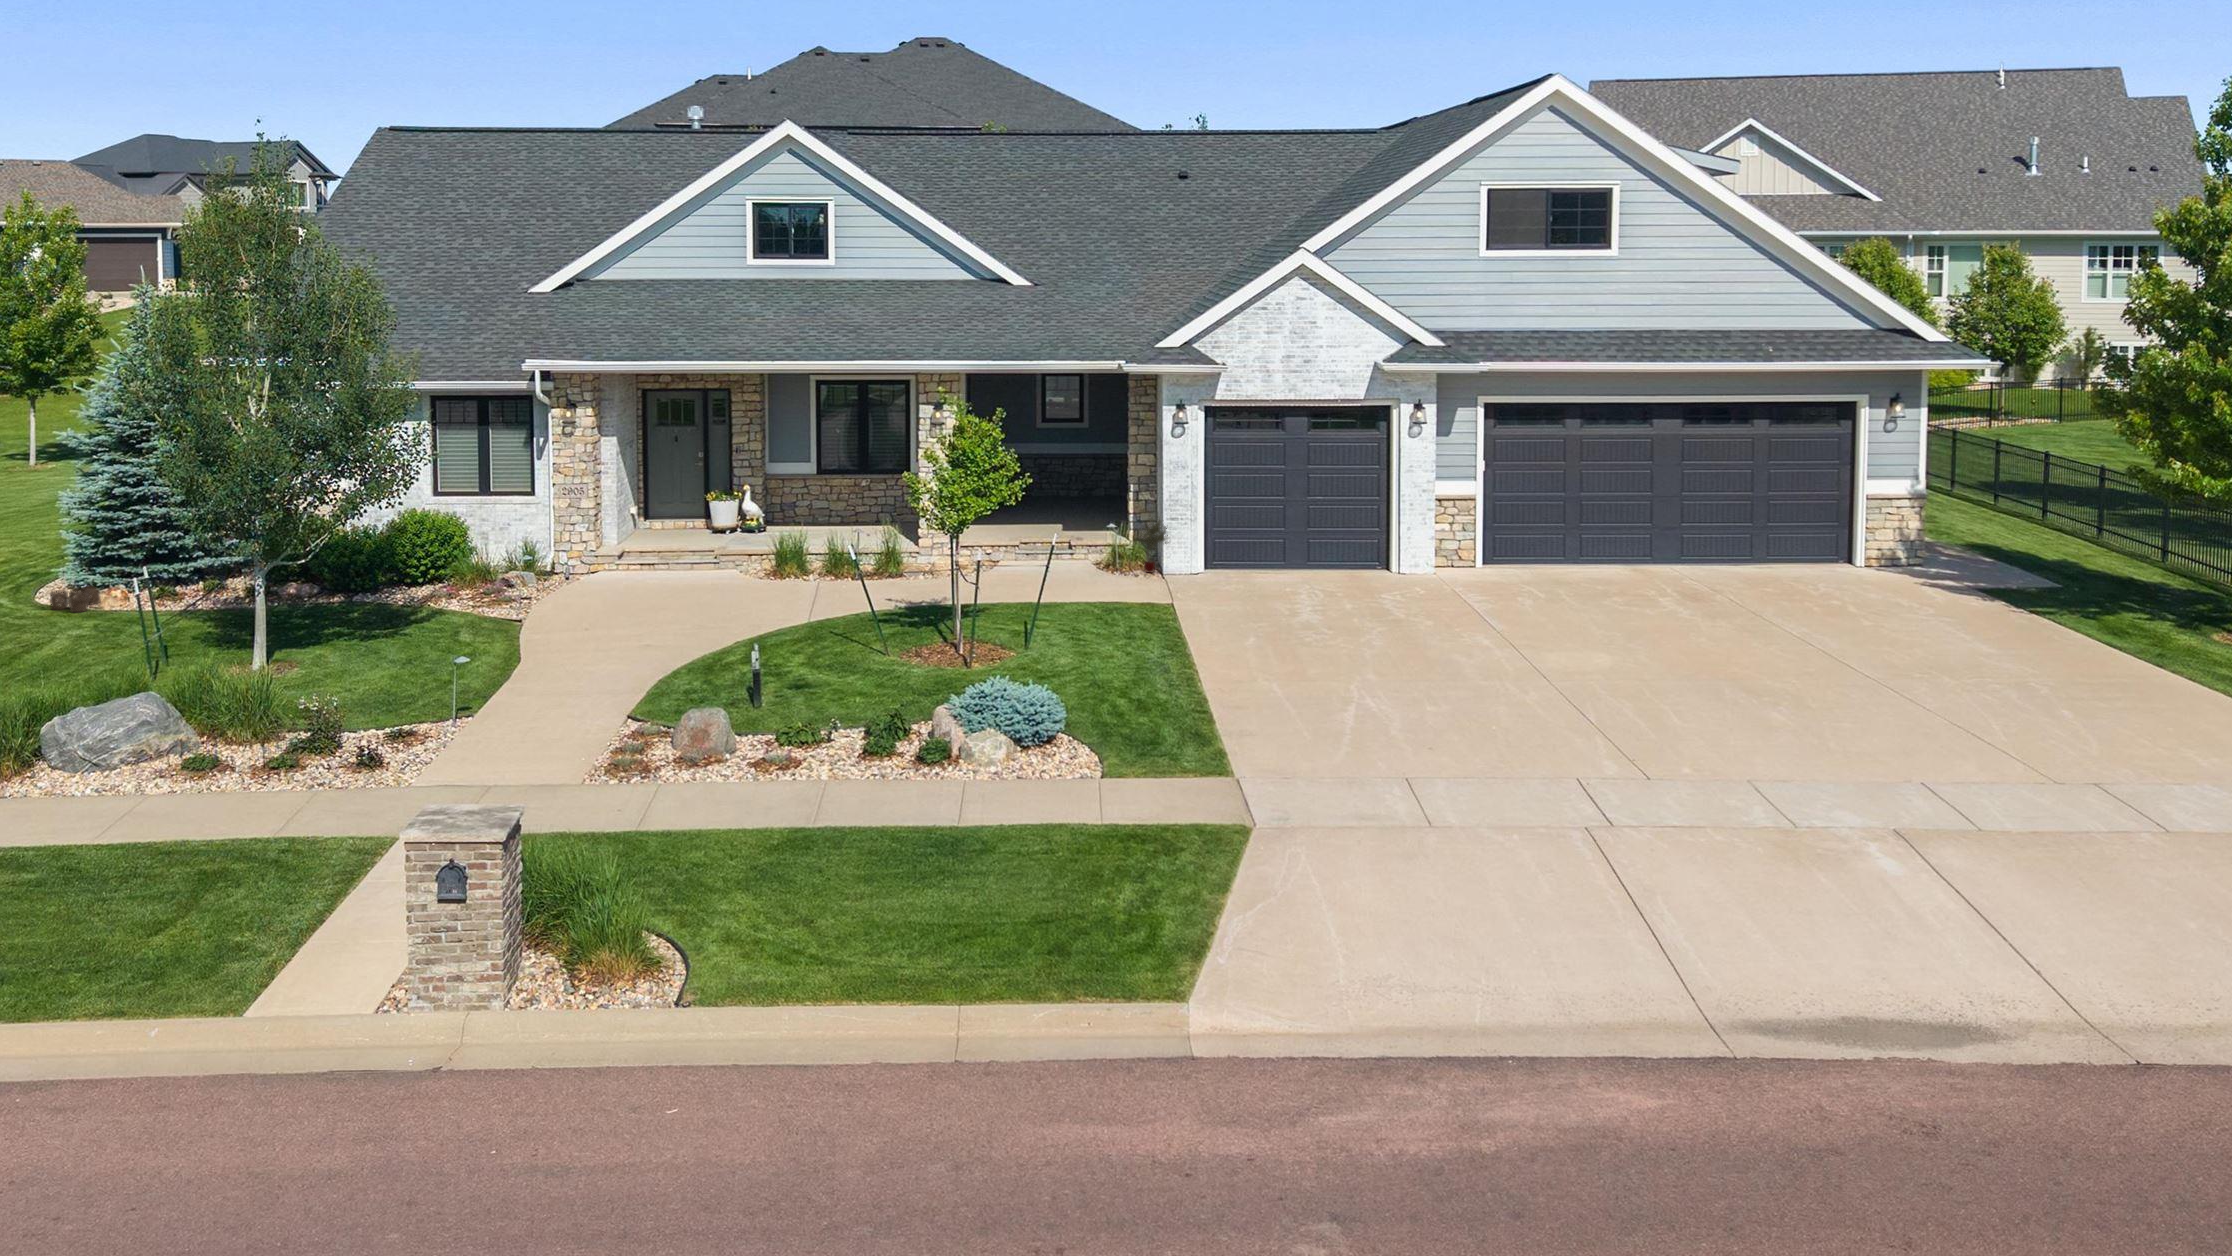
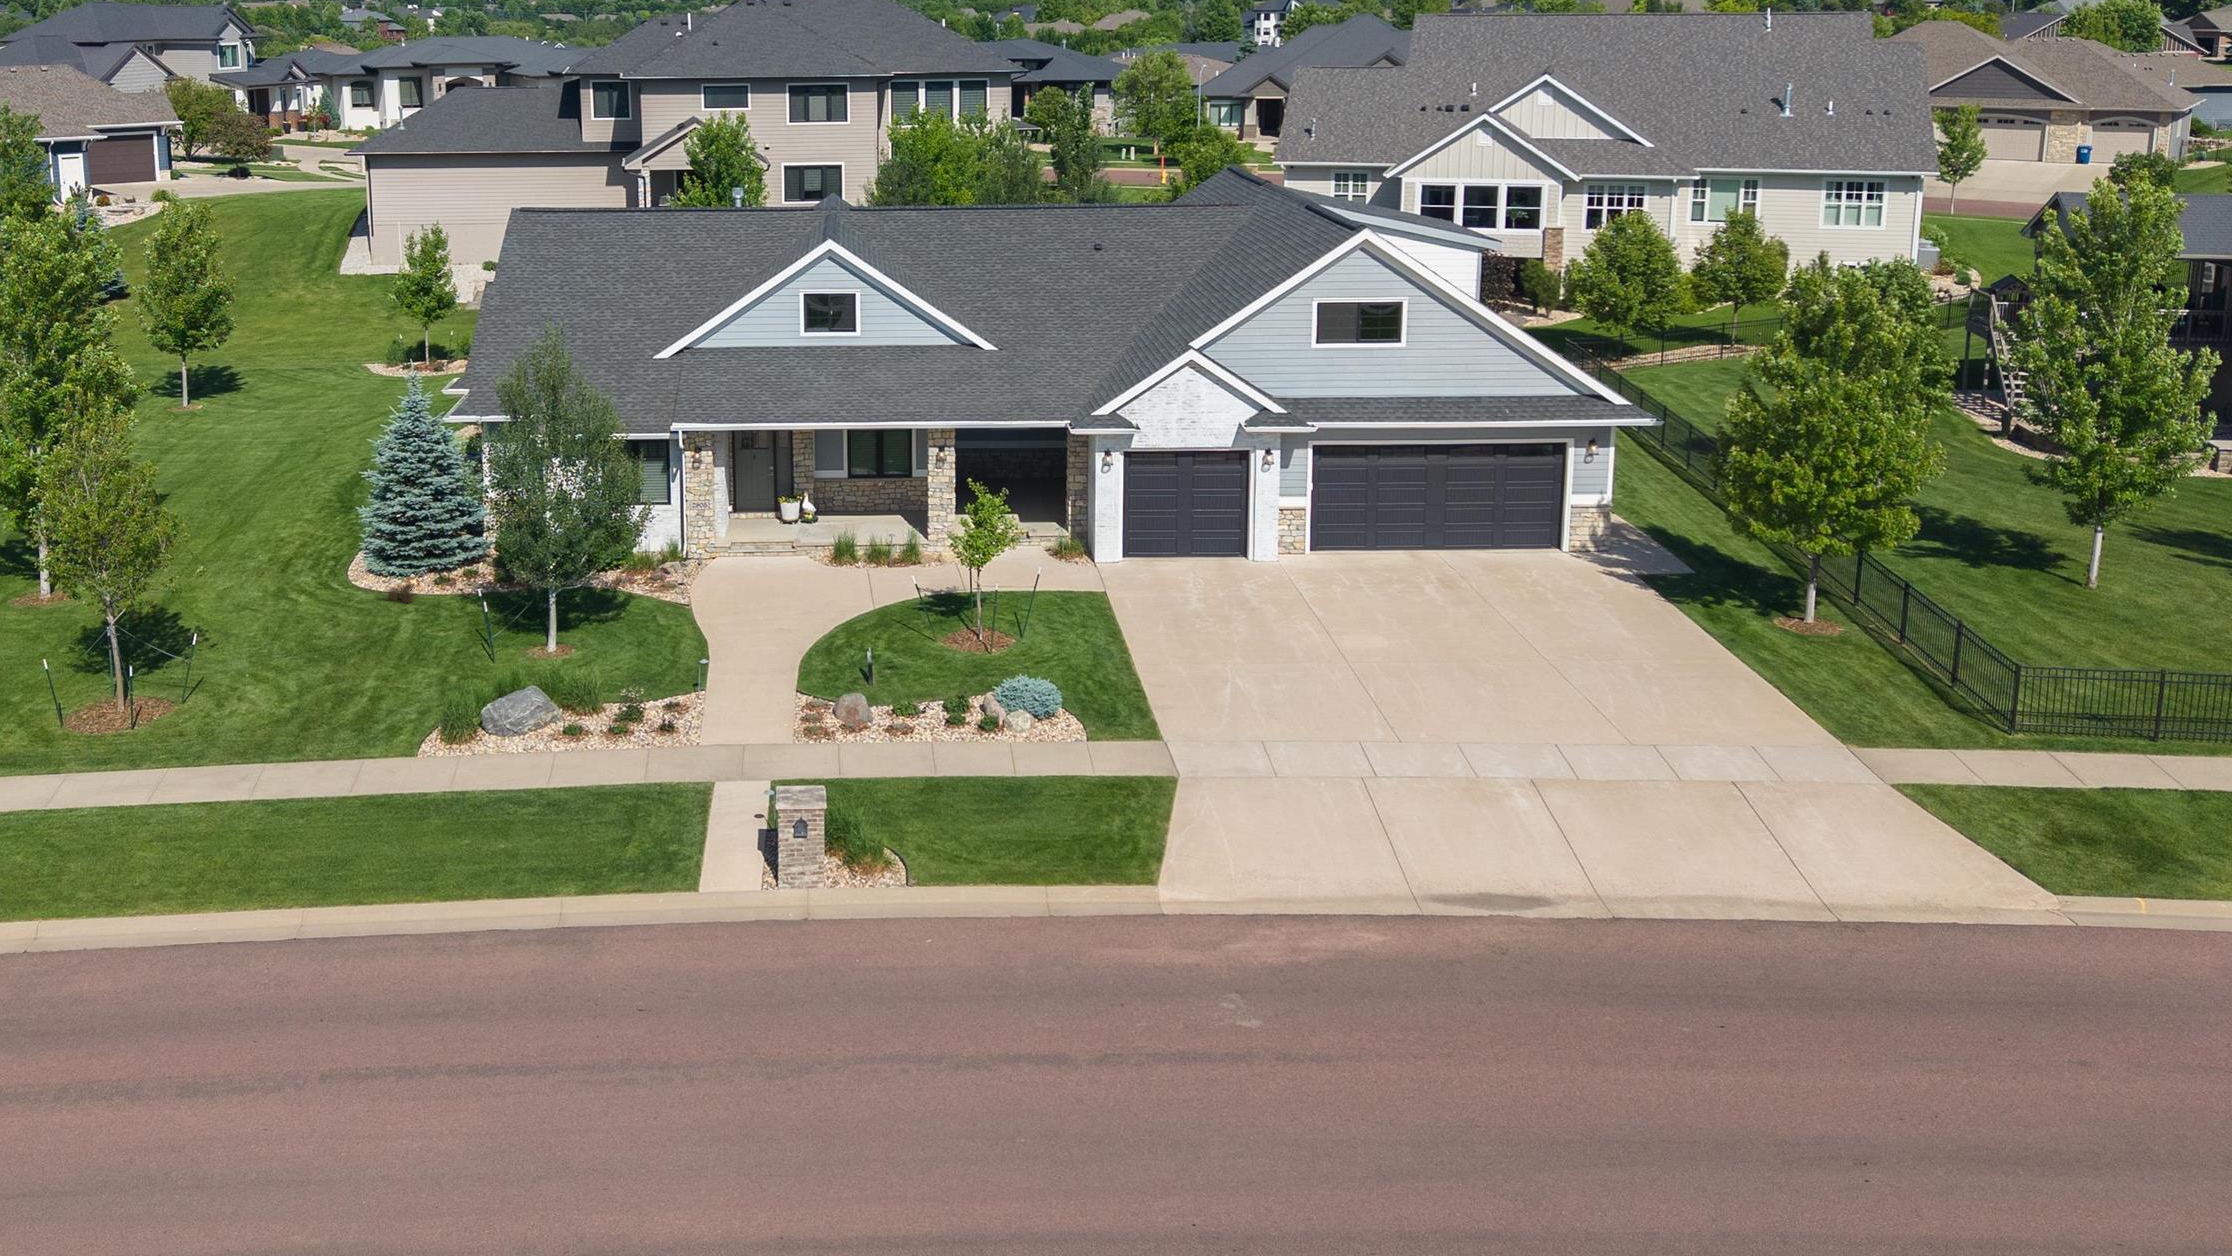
potted tree: present [1136,517,1168,573] -> none [1075,526,1100,563]

